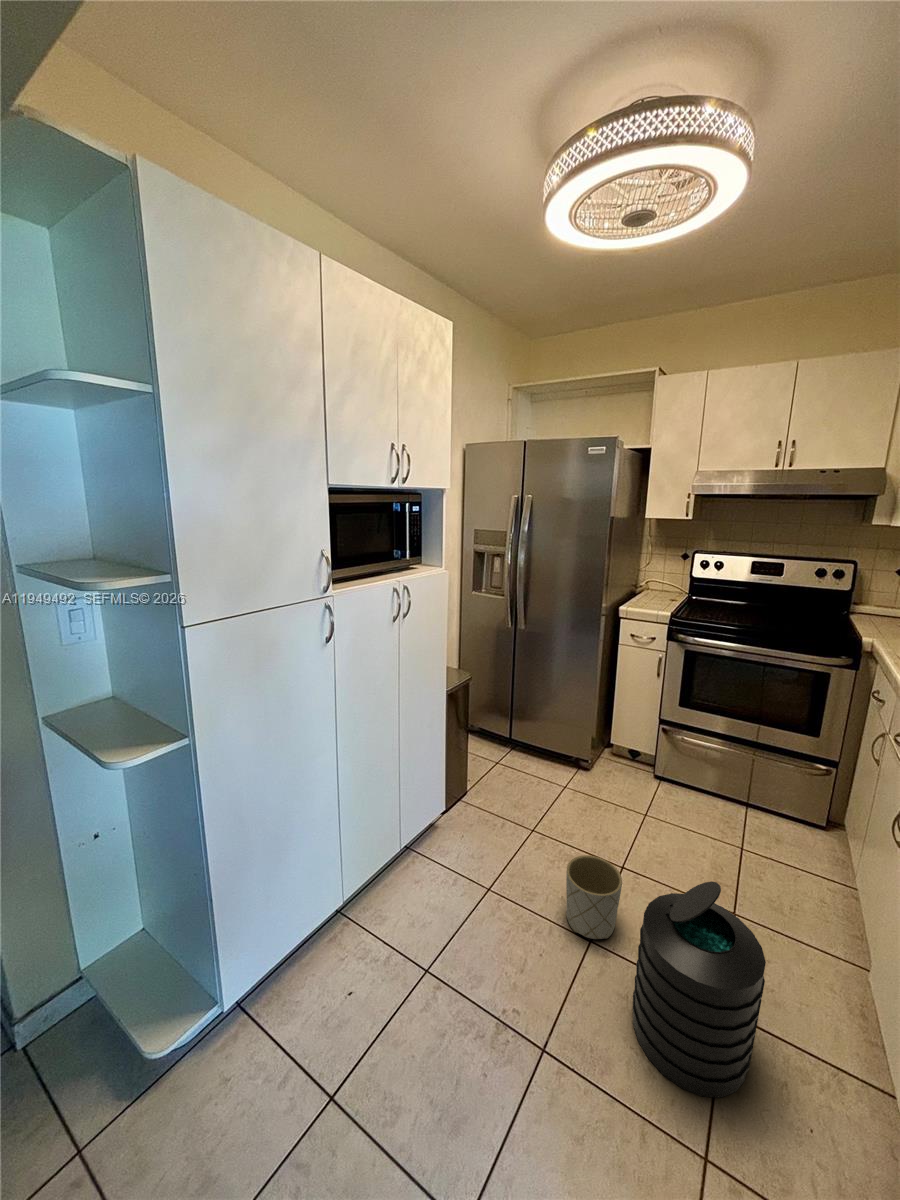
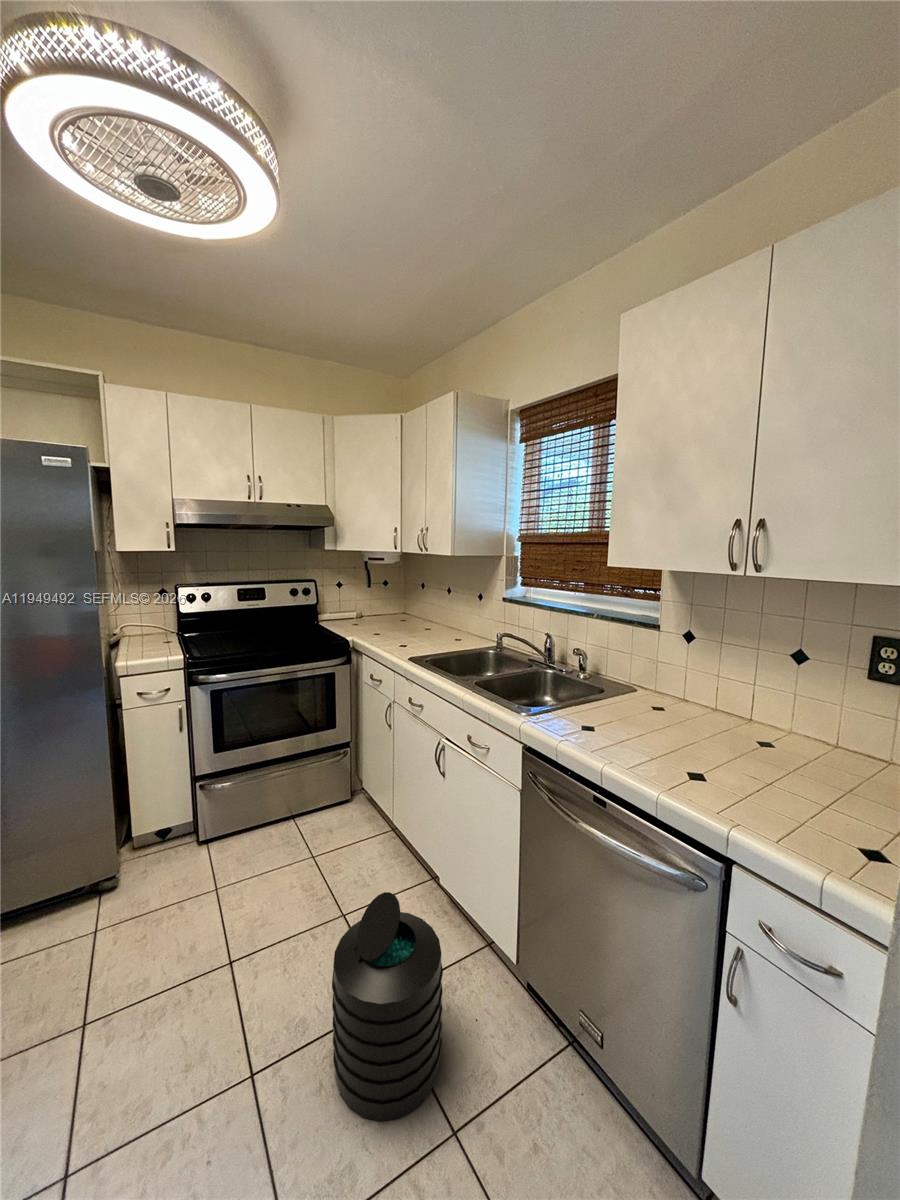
planter: present [566,855,622,939] -> none [200,968,274,1091]

